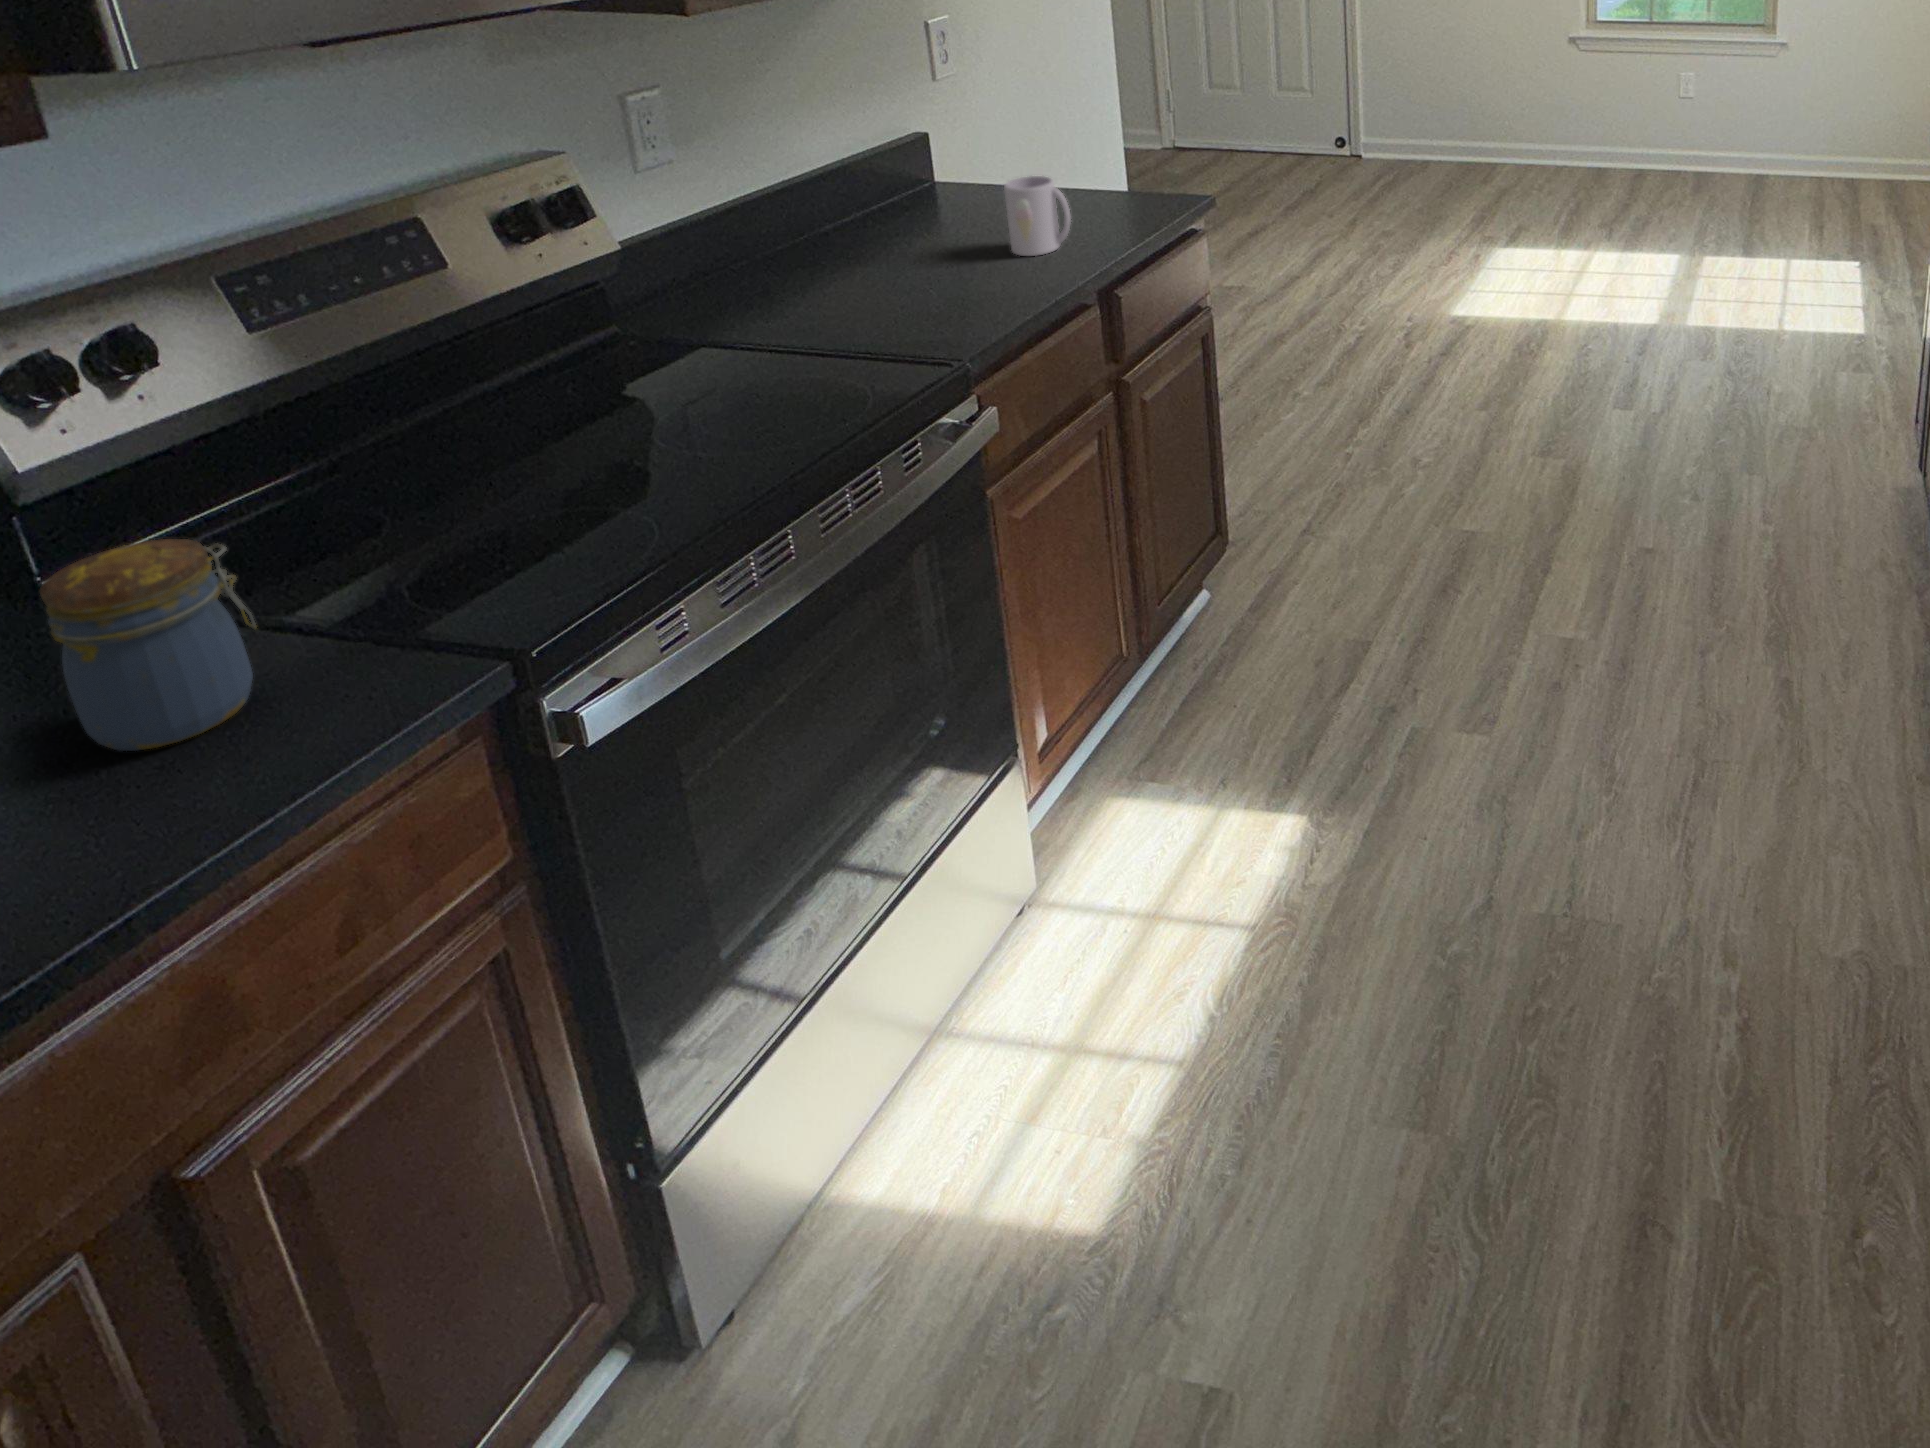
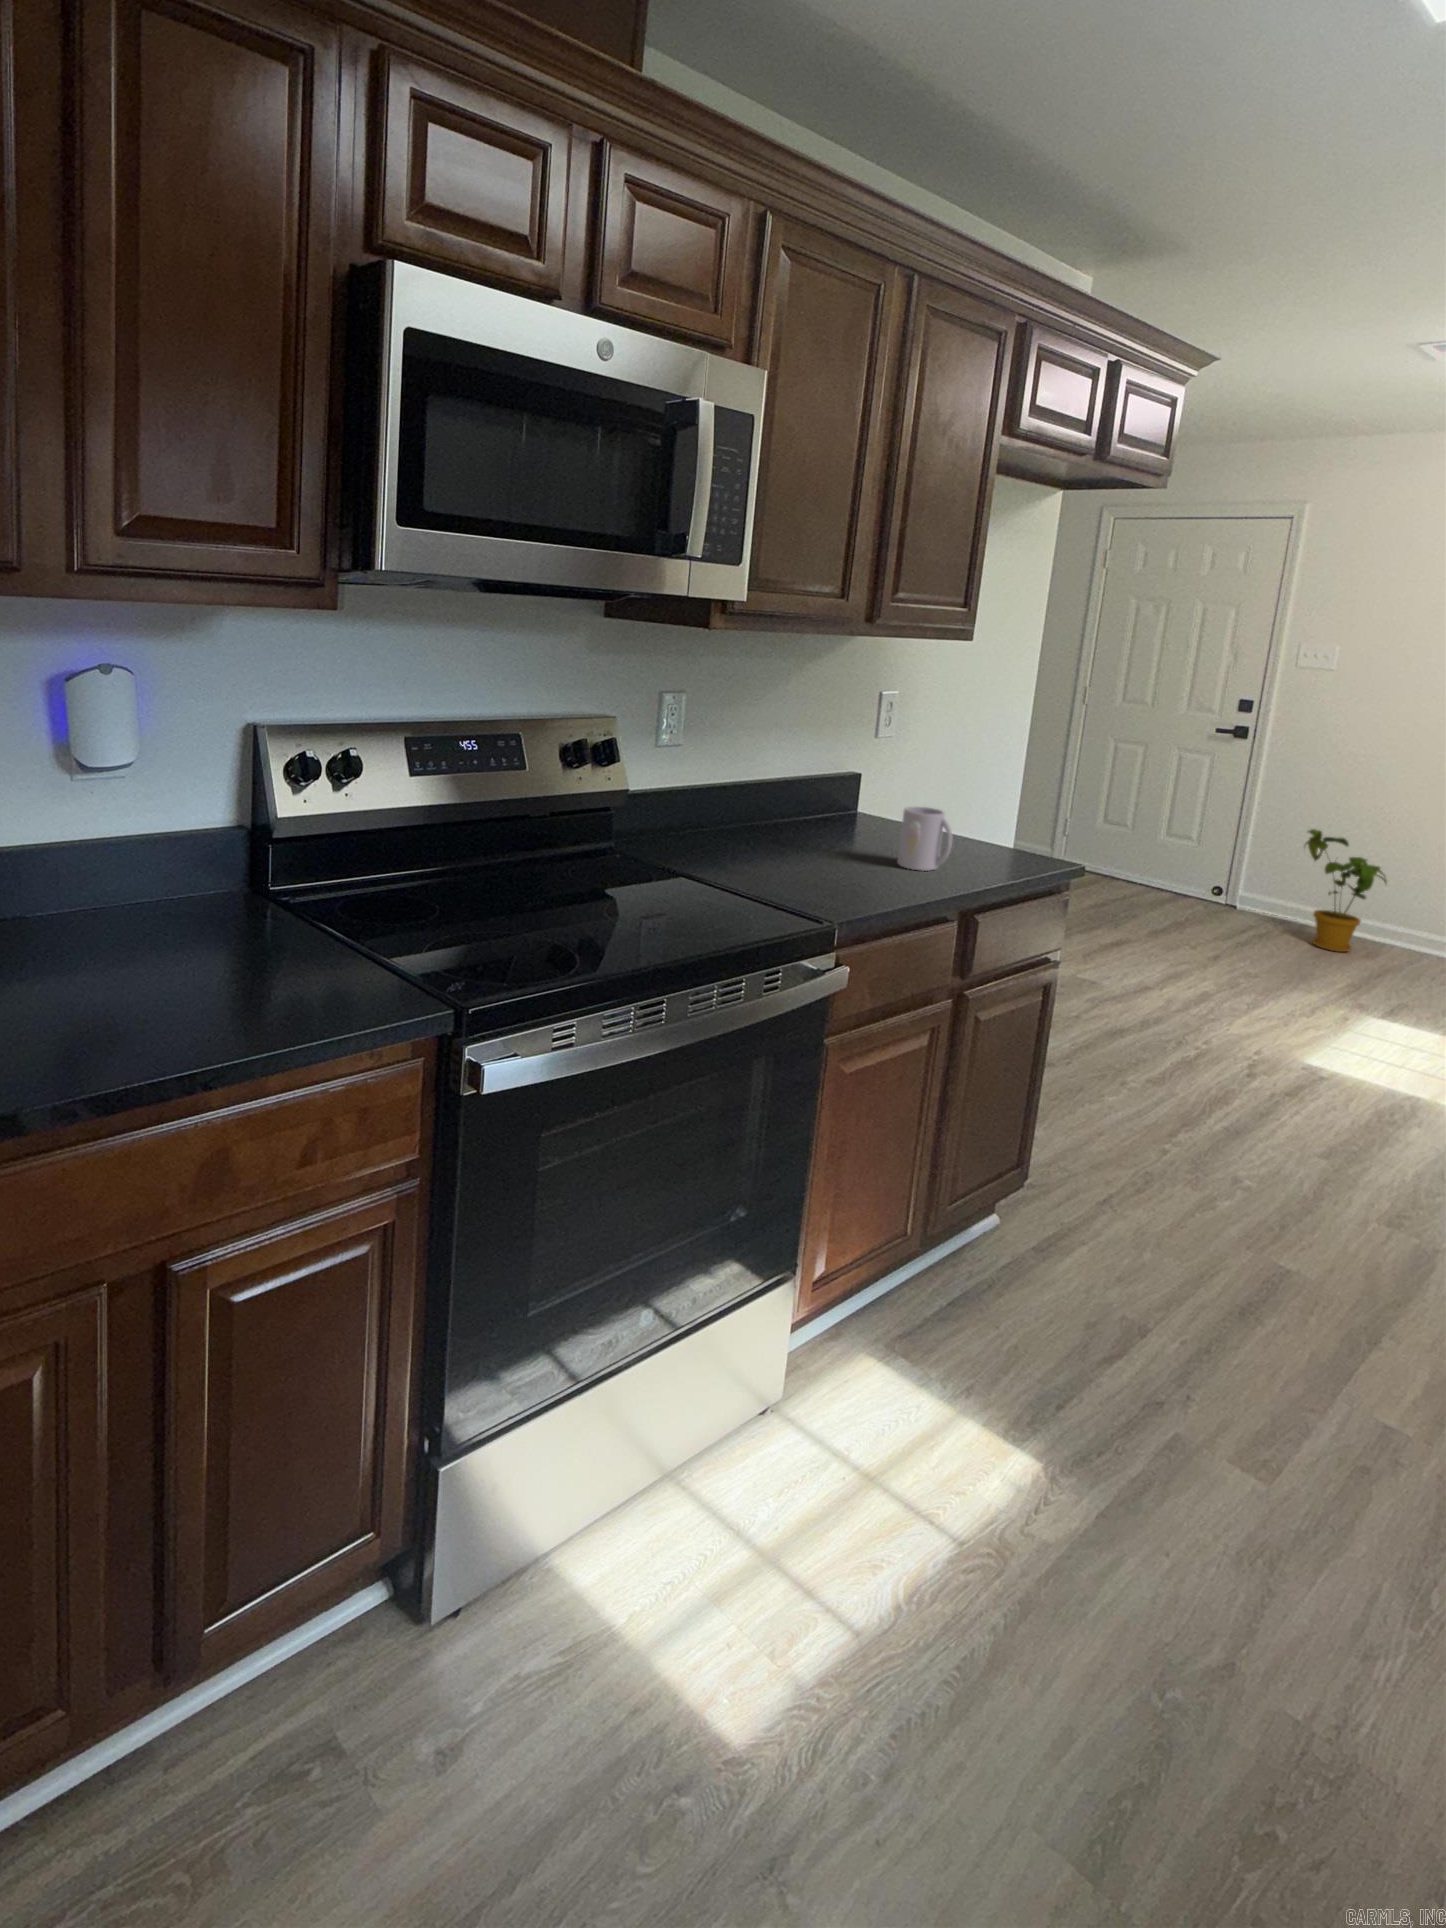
house plant: none [1412,61,1489,185] -> present [1306,829,1387,952]
jar: present [40,539,256,751] -> none [238,854,335,984]

